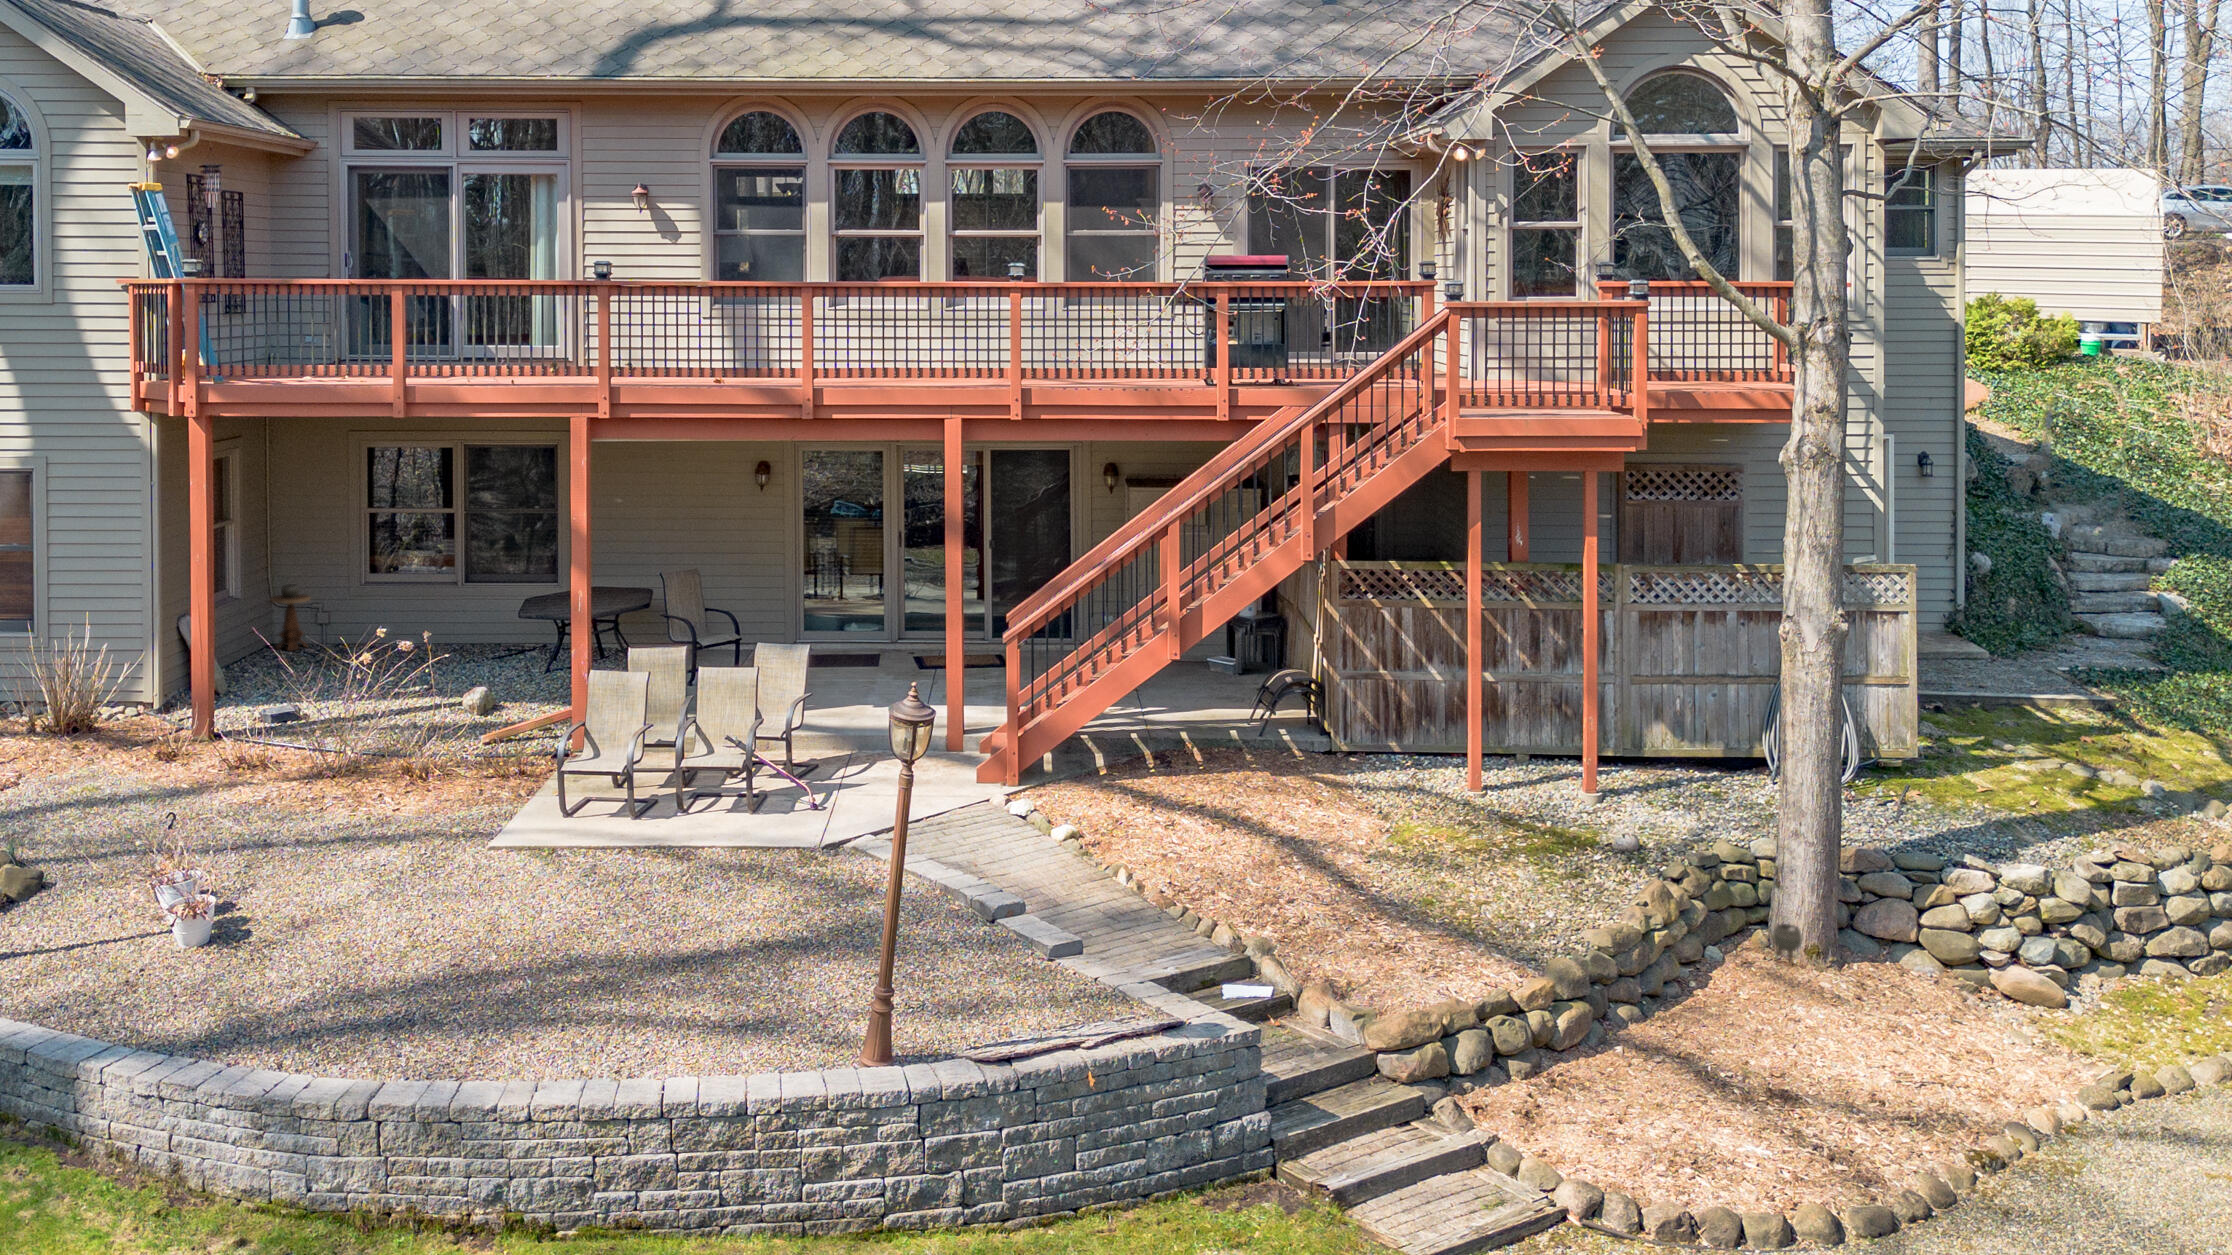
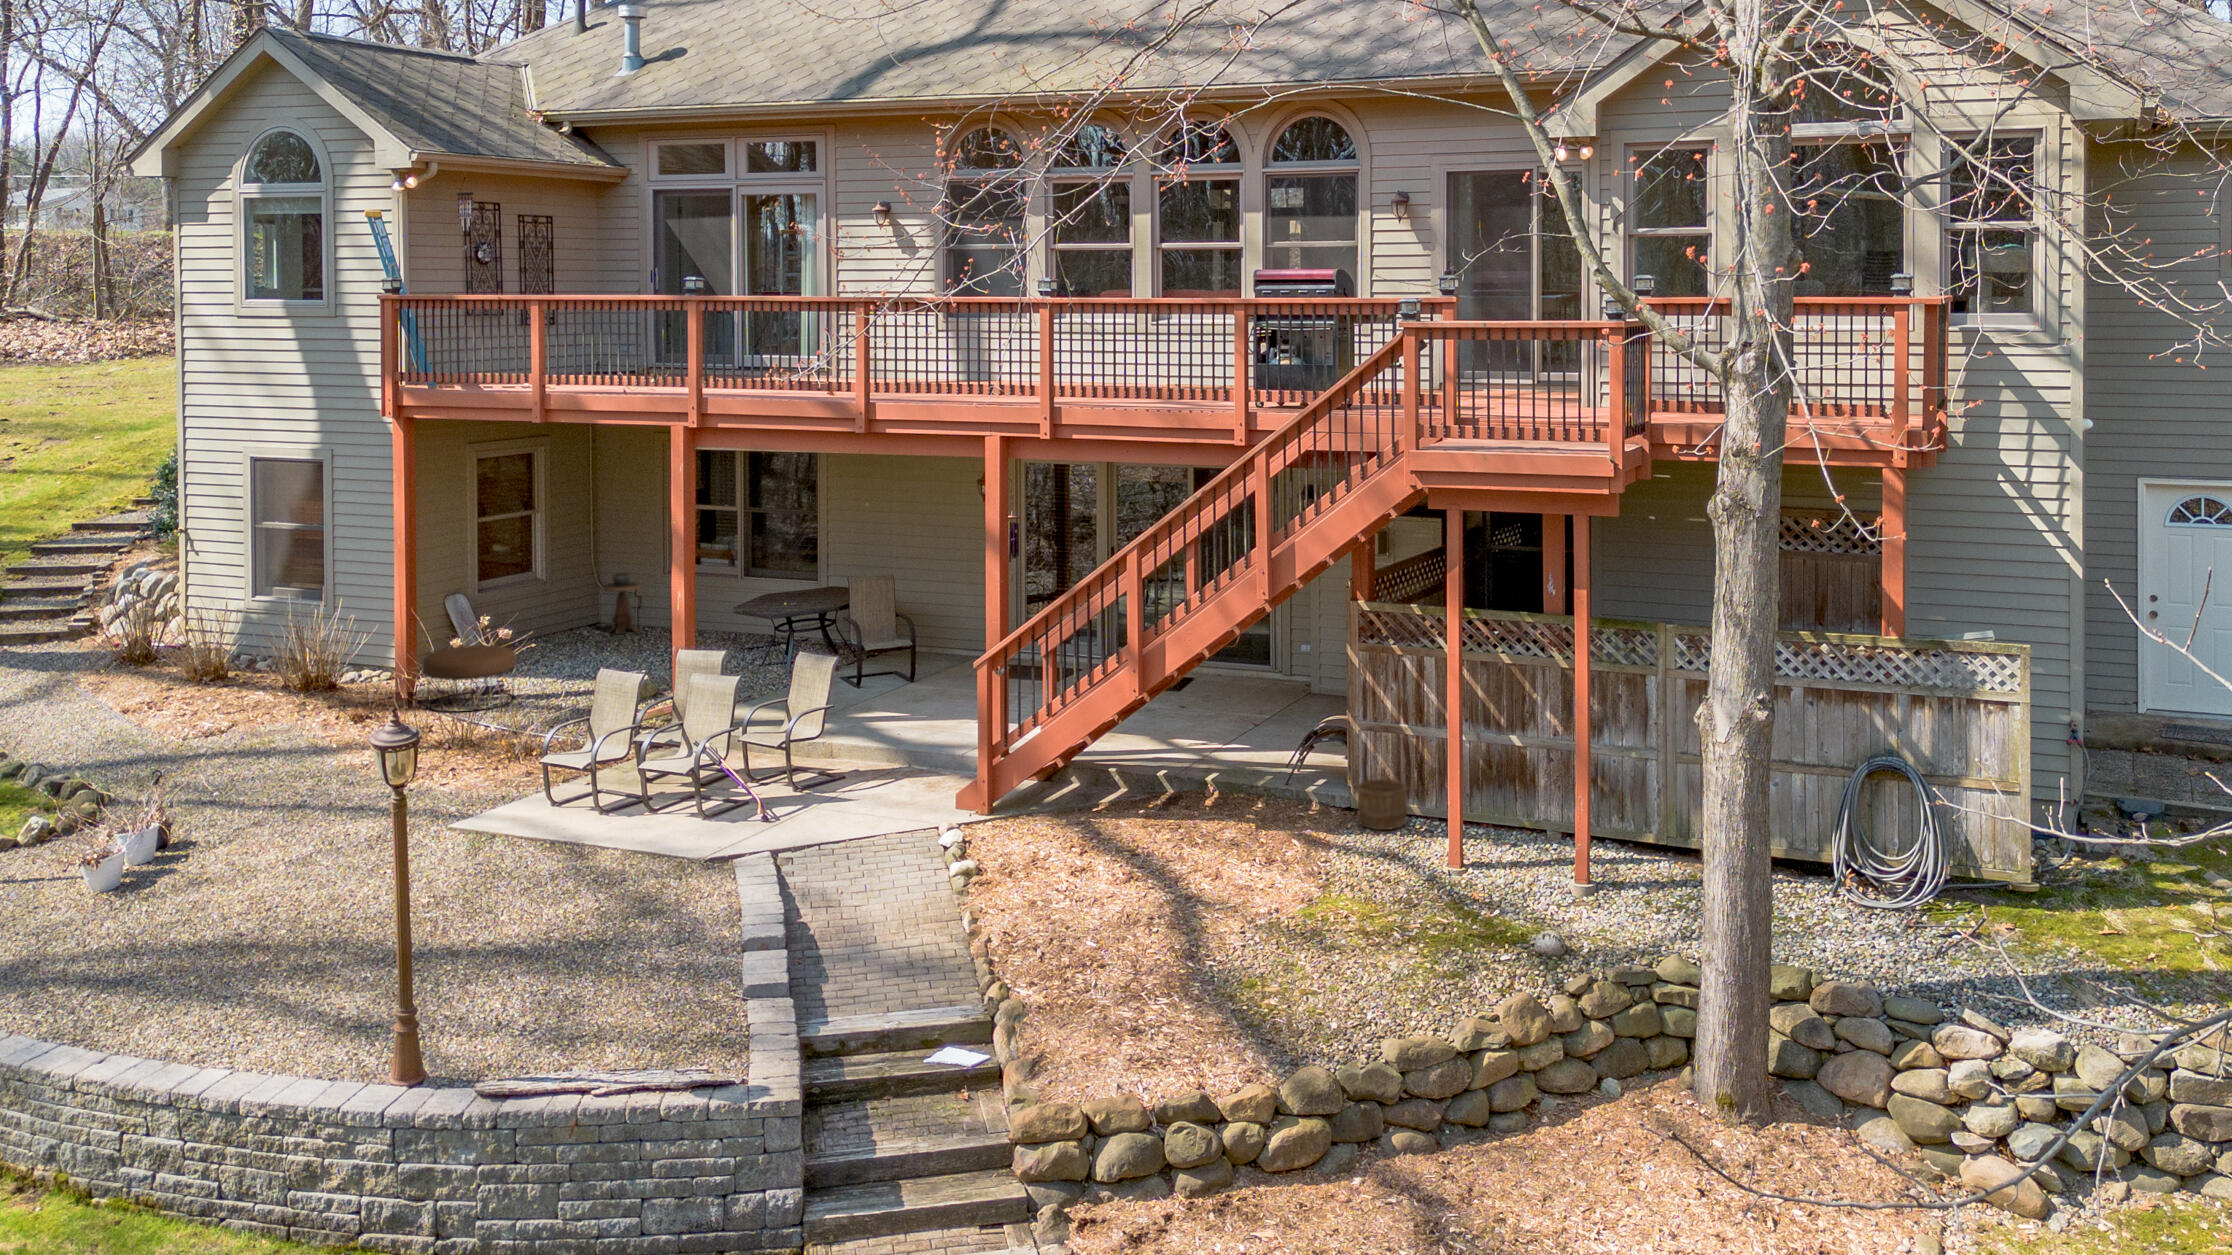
ottoman: none [199,663,300,737] -> present [422,645,516,712]
wooden bucket: none [1304,721,1351,766] -> present [1357,779,1407,830]
planter: present [1773,924,1802,965] -> none [1665,1066,1697,1117]

